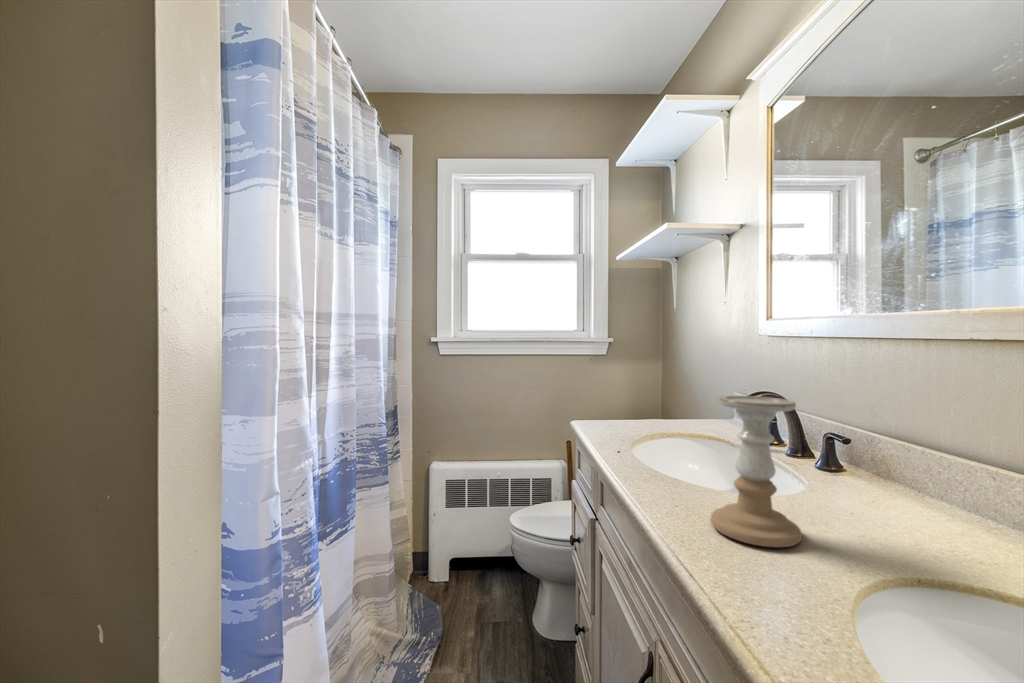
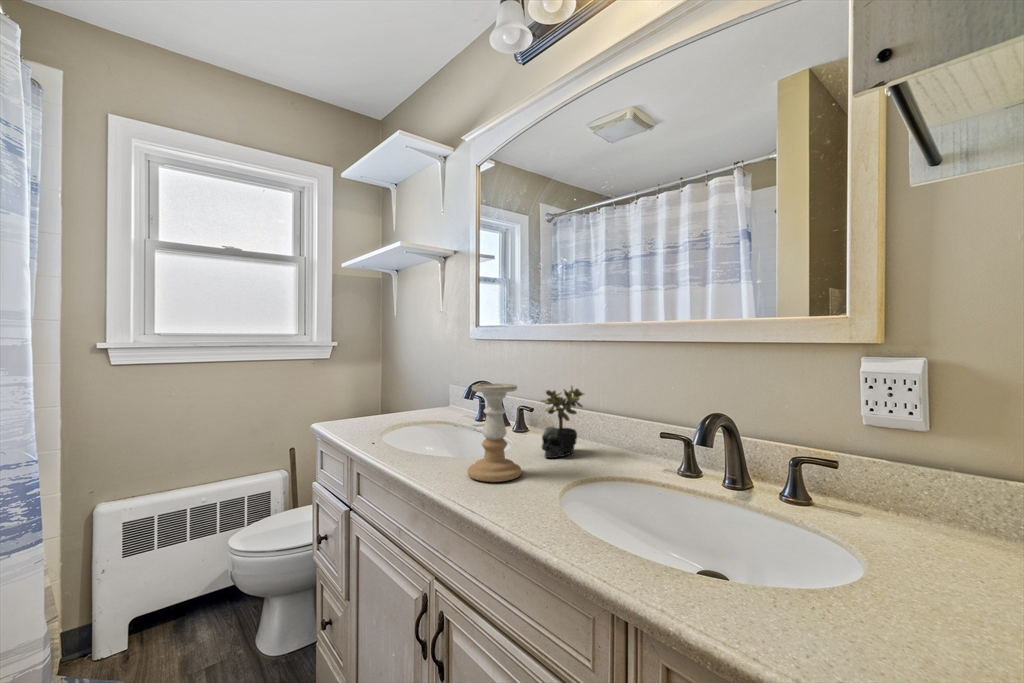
succulent plant: none [853,410,952,529] -> present [542,386,584,458]

